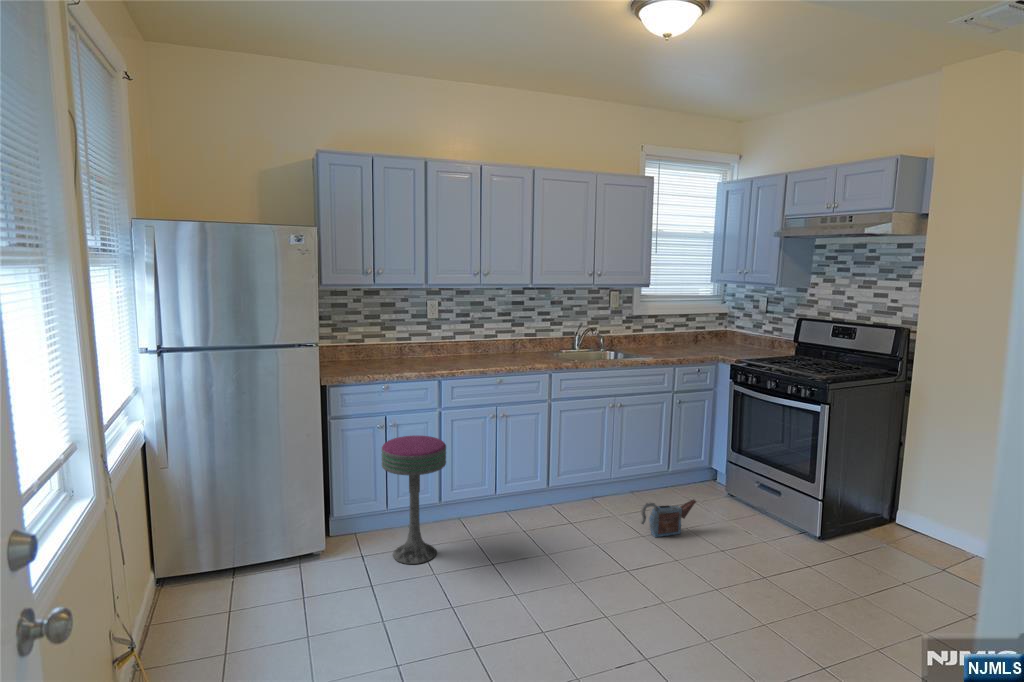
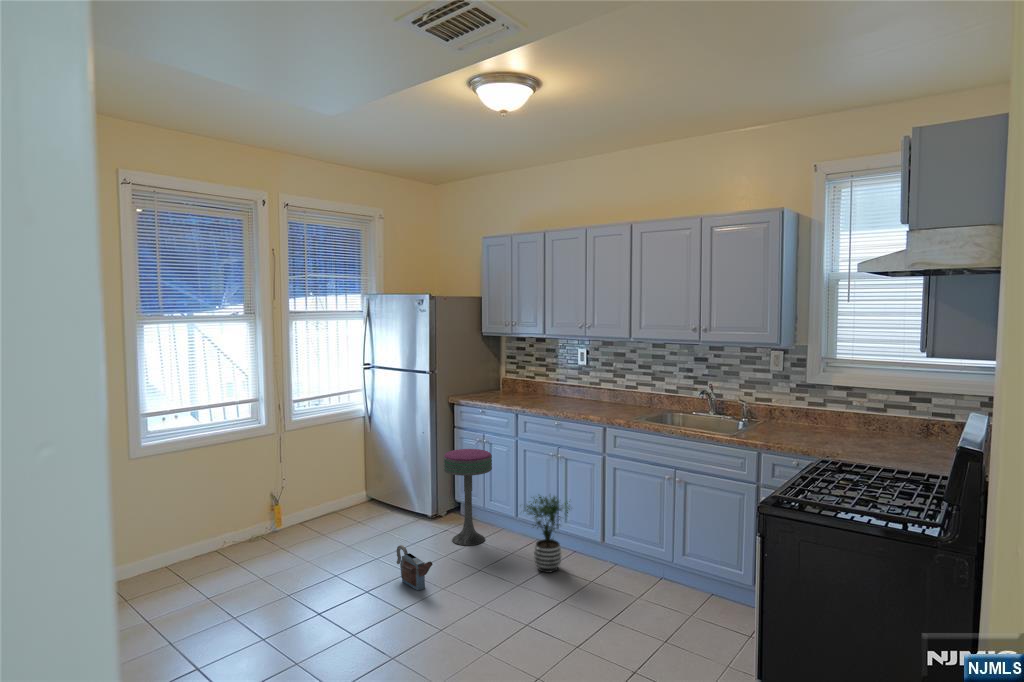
potted plant: none [513,453,566,538] -> present [526,496,570,573]
watering can: present [640,499,696,537] -> present [397,545,432,591]

